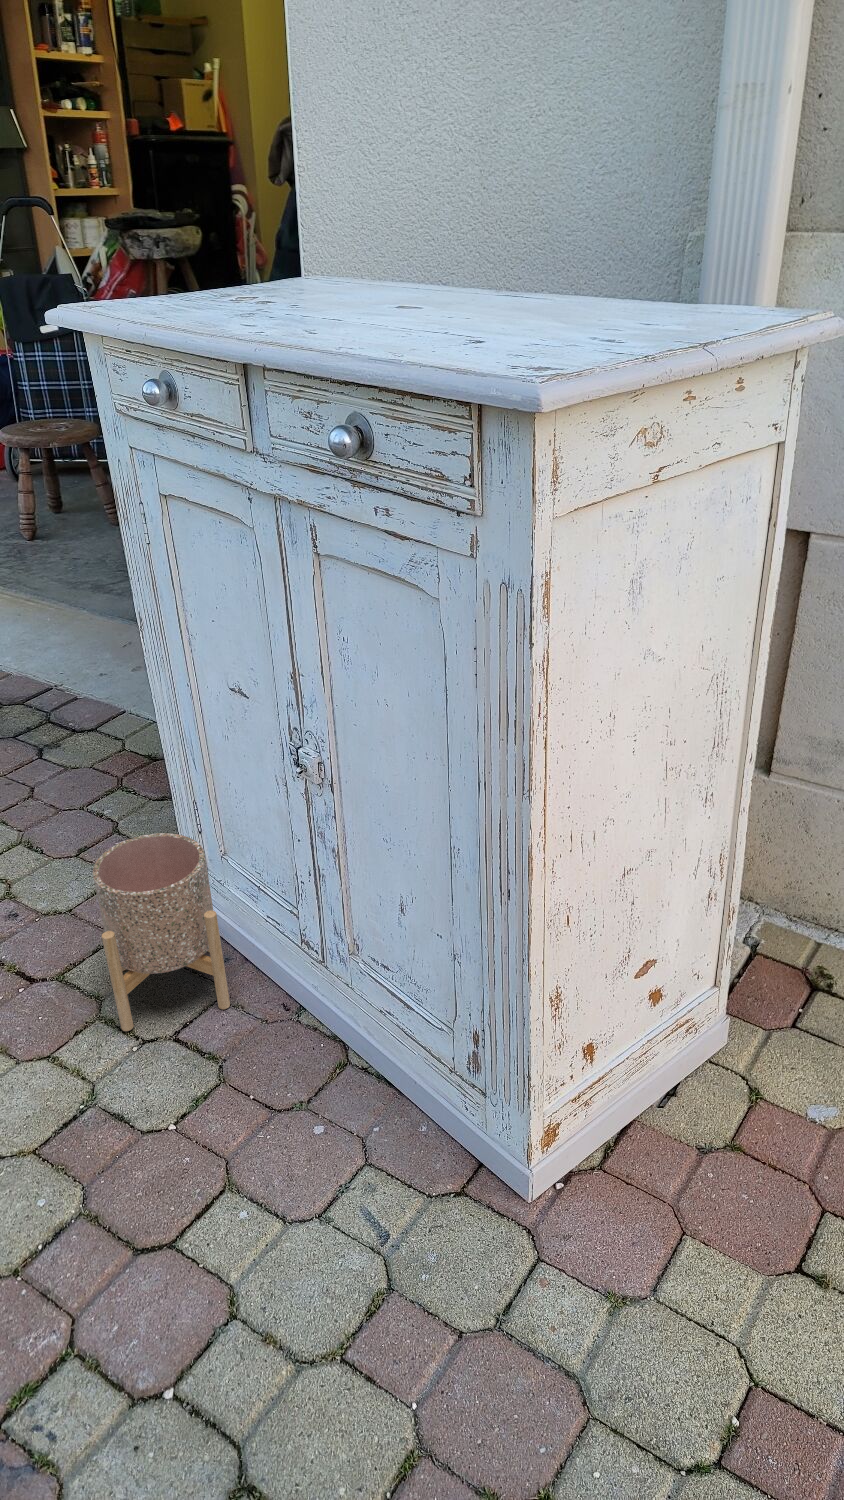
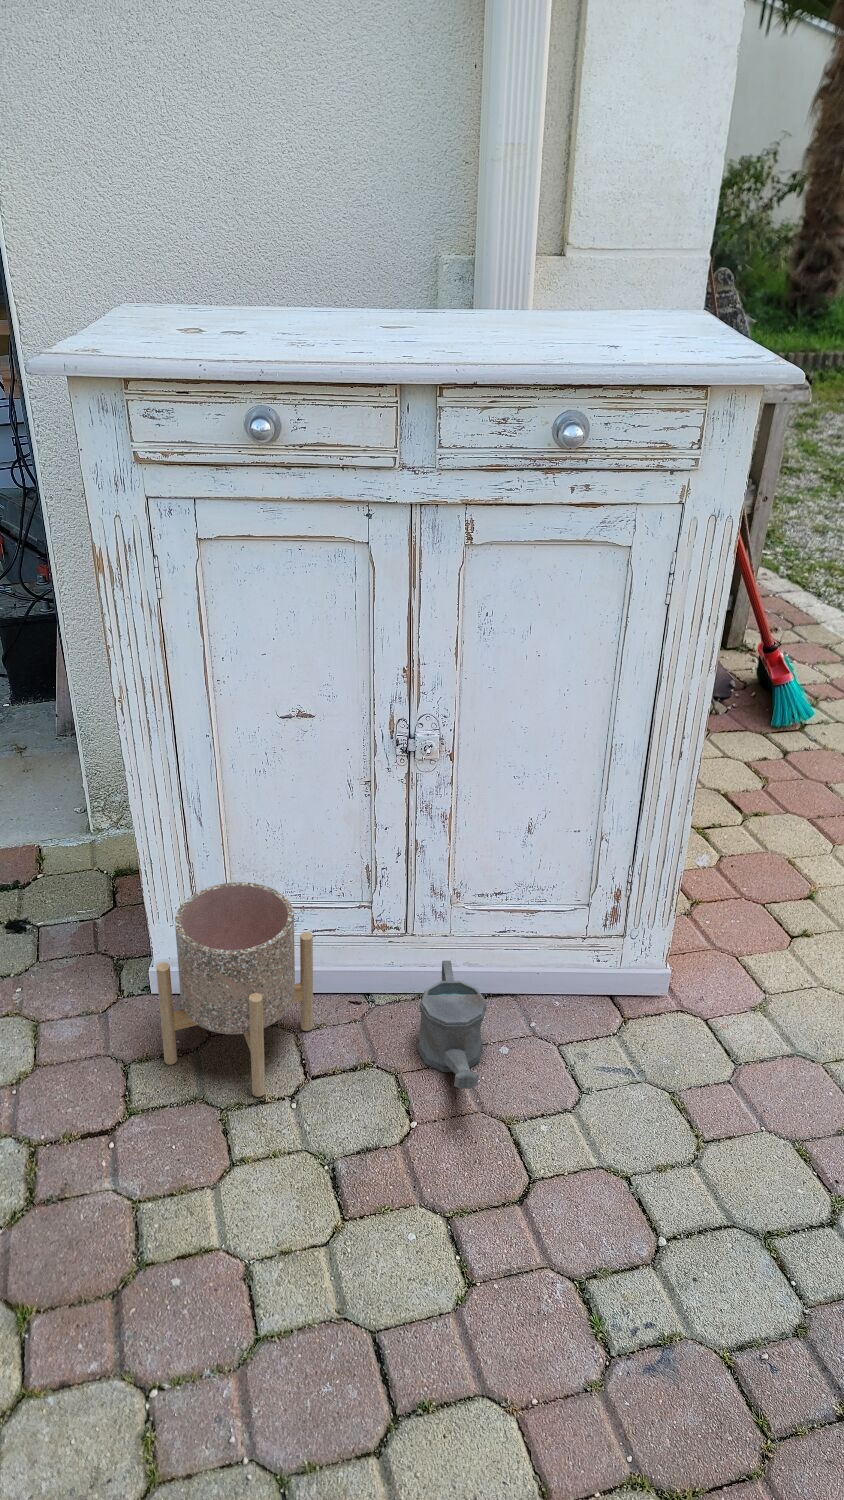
watering can: none [170,1011,337,1125] -> present [417,960,487,1089]

